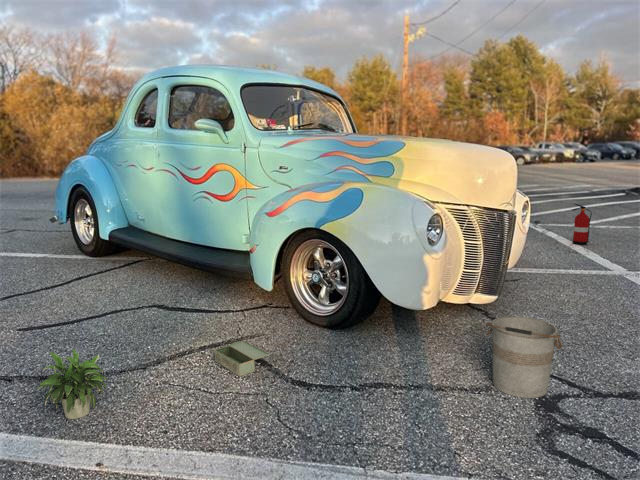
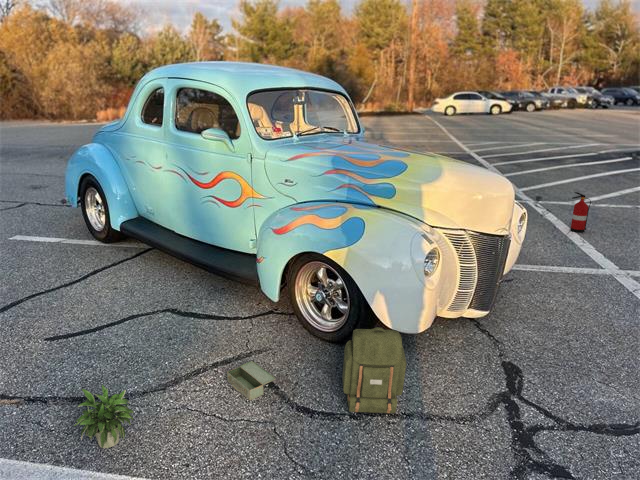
backpack: none [342,286,412,384] -> present [342,327,407,413]
bucket: present [486,316,562,398] -> none [473,353,540,432]

